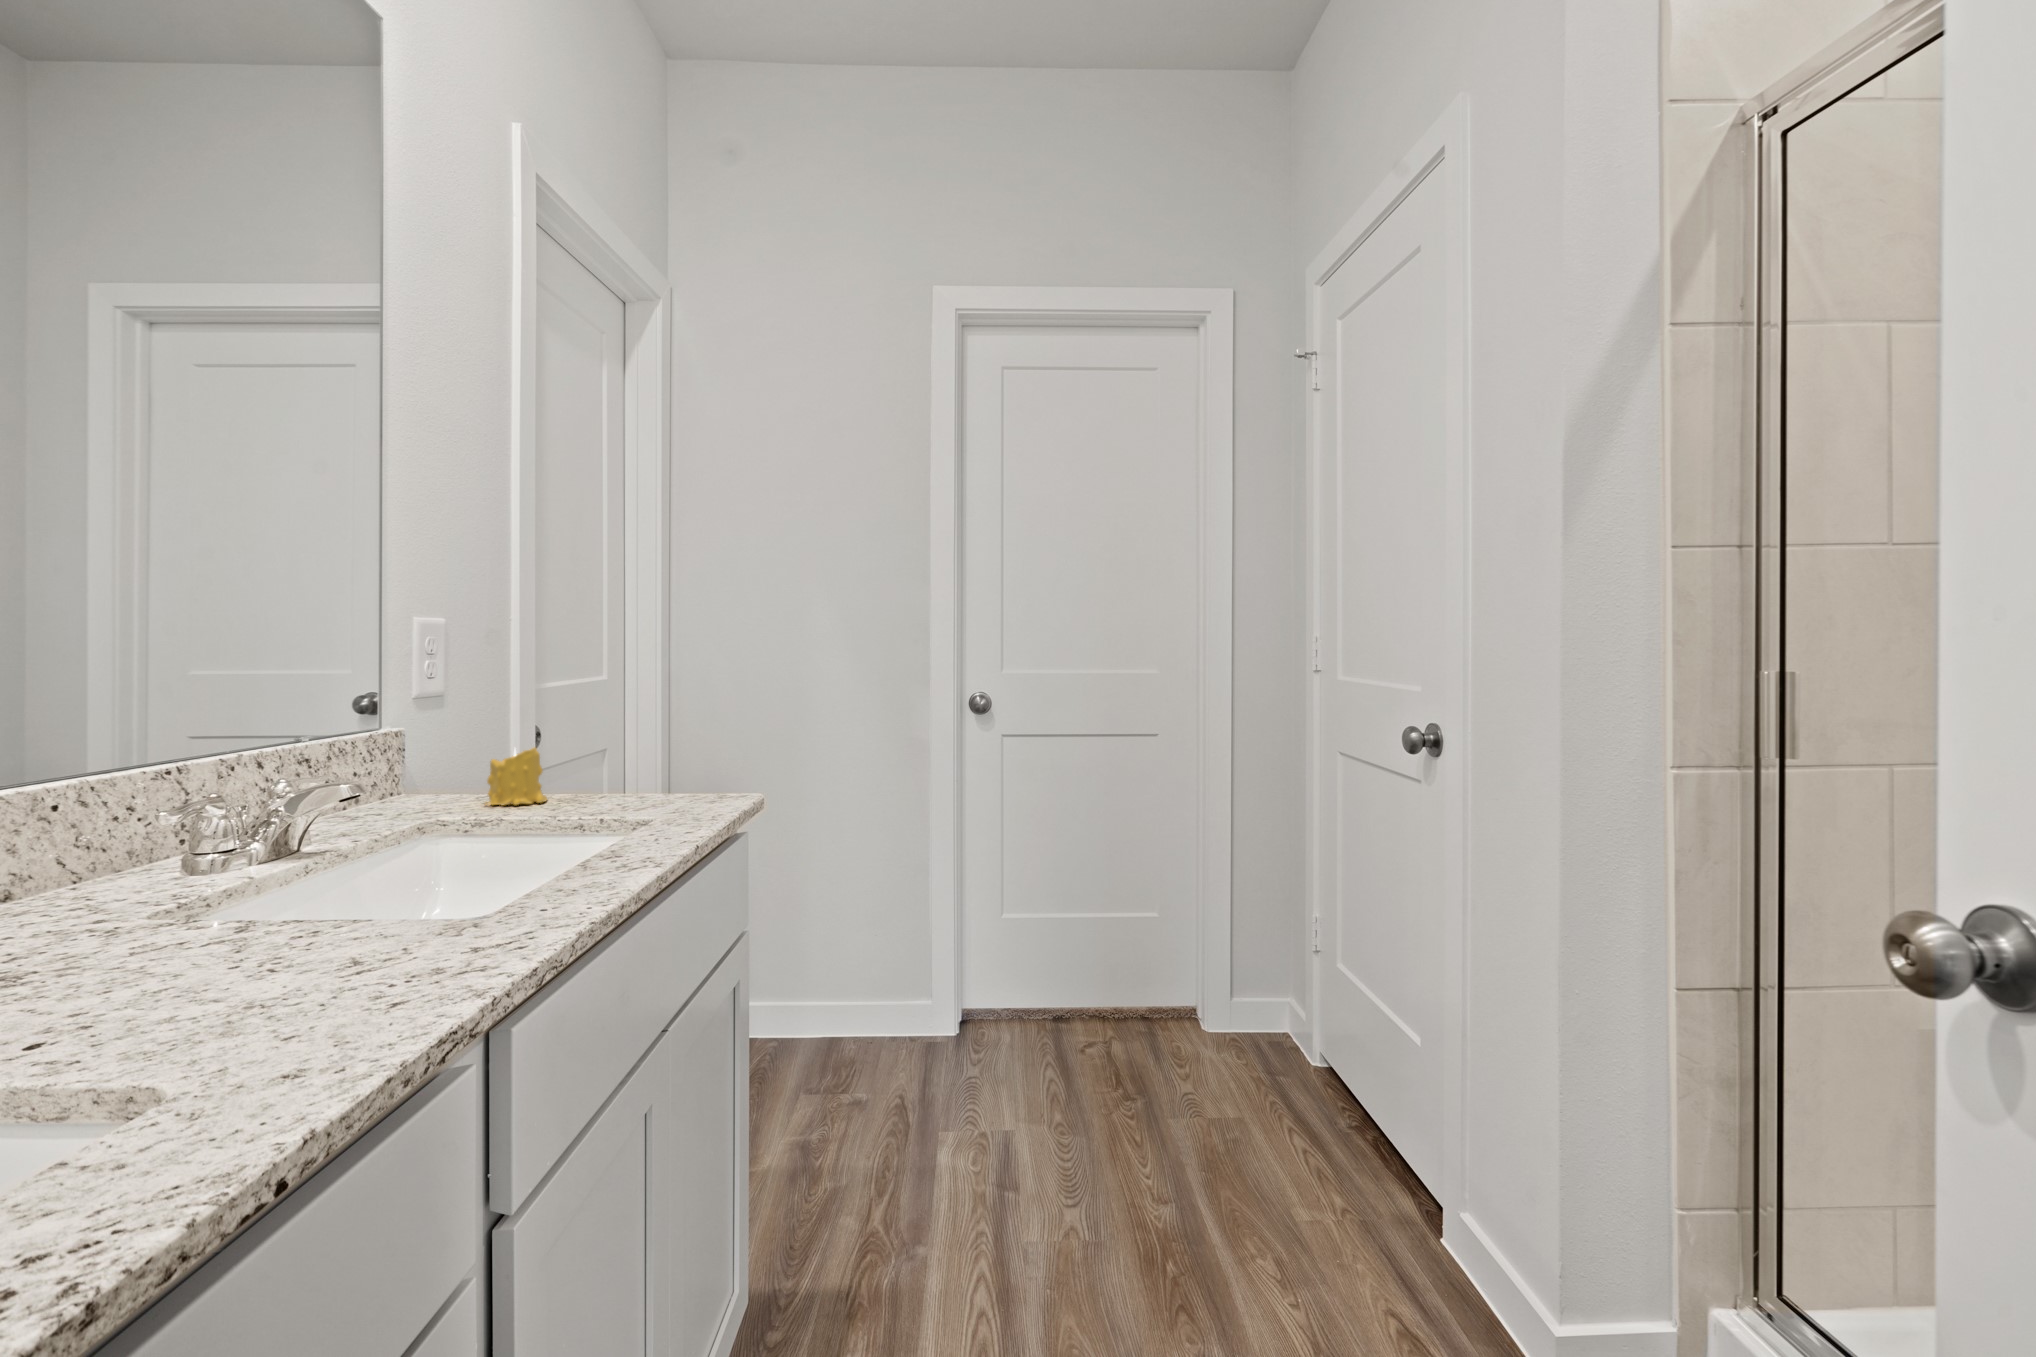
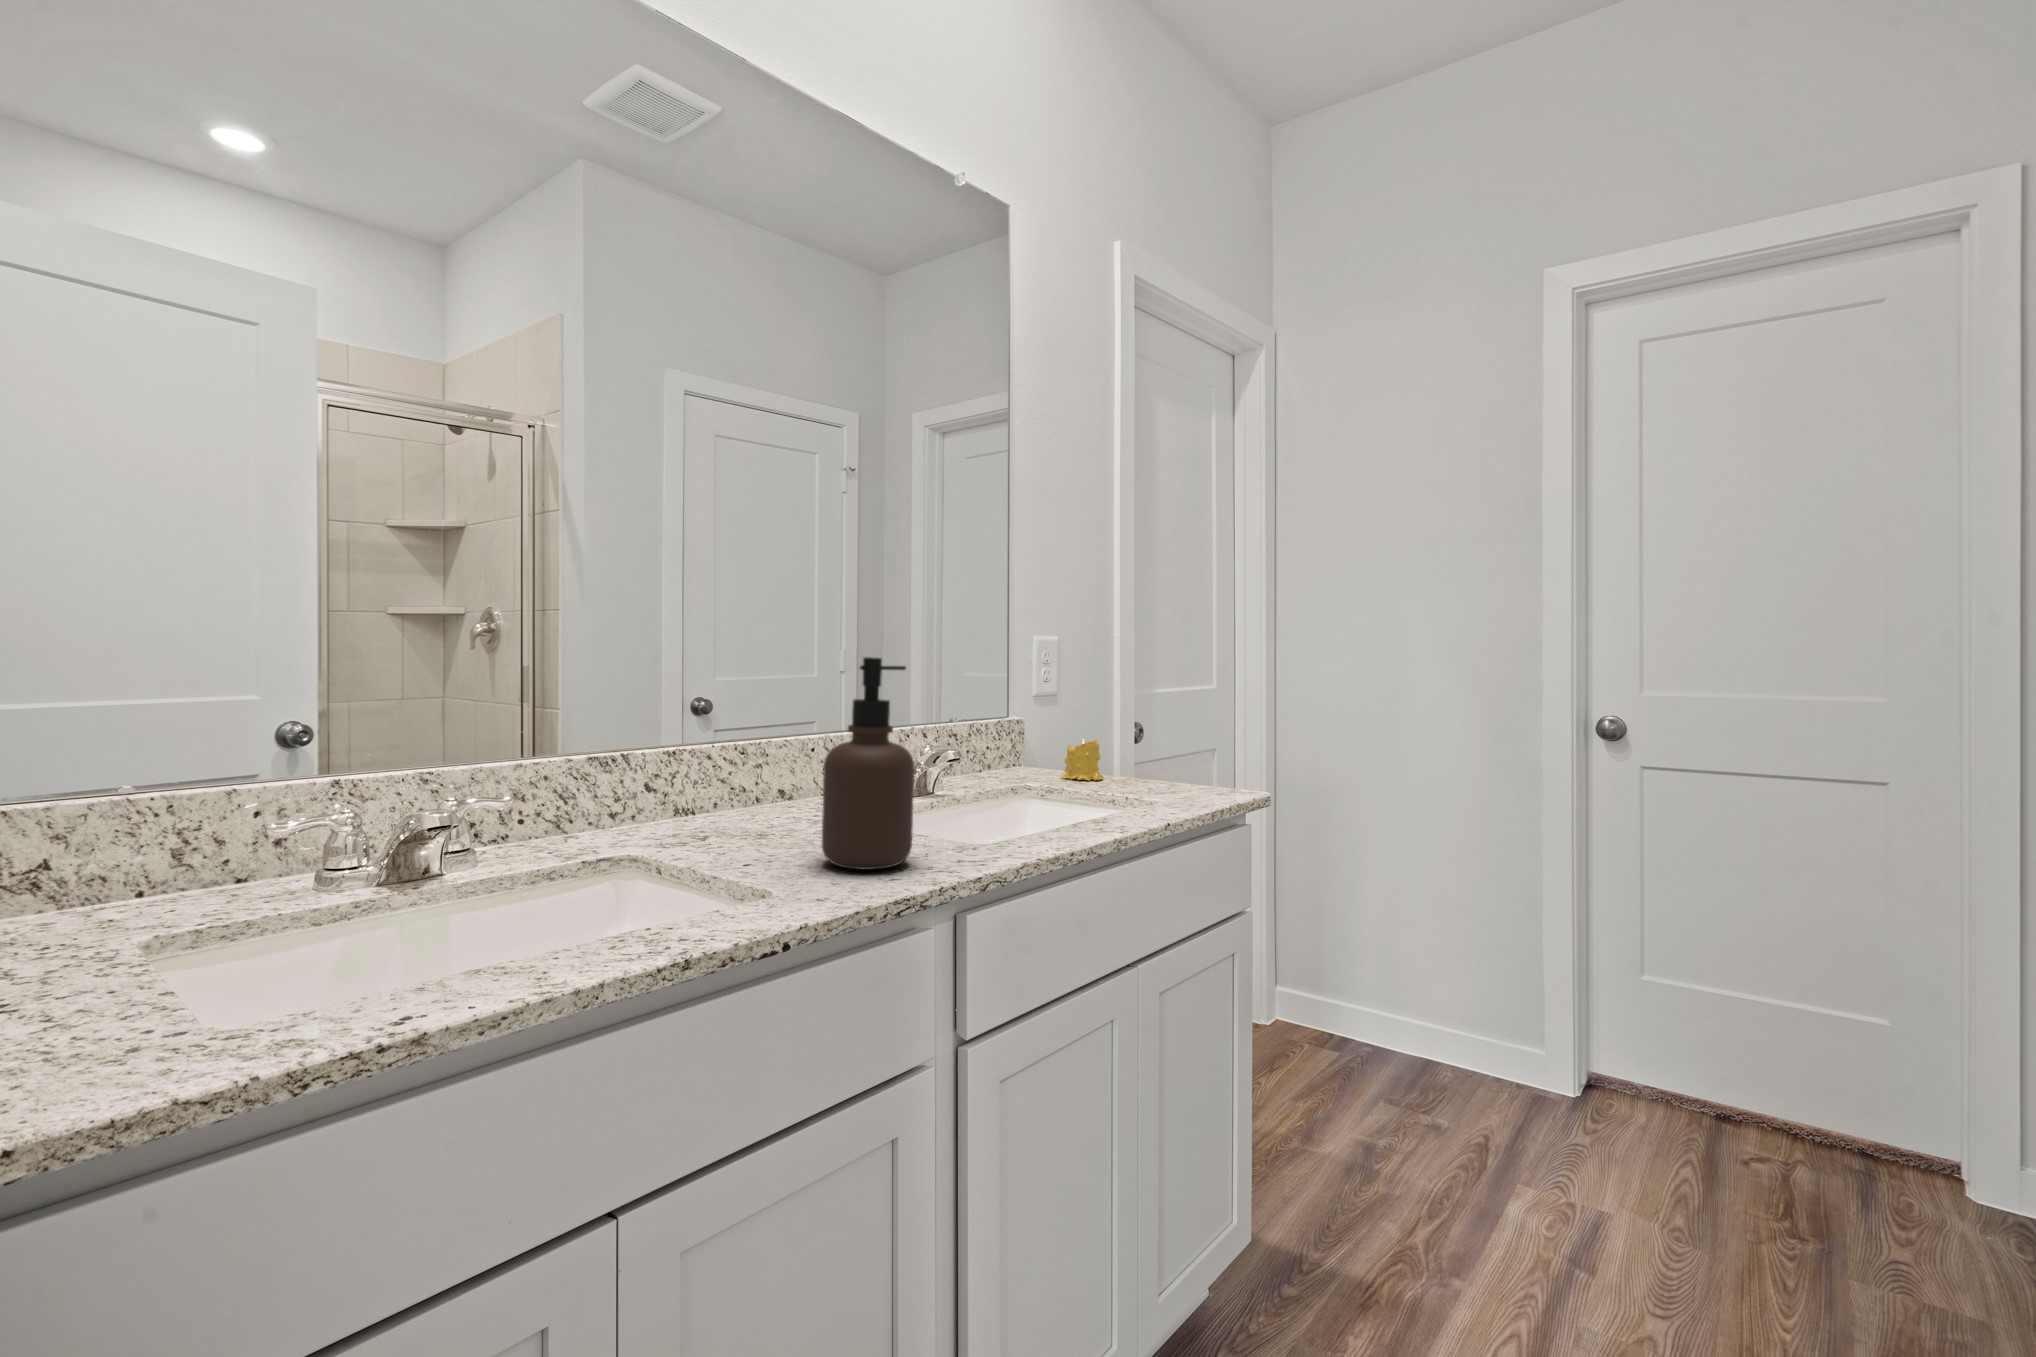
soap dispenser: none [213,626,402,1004] -> present [822,657,914,870]

